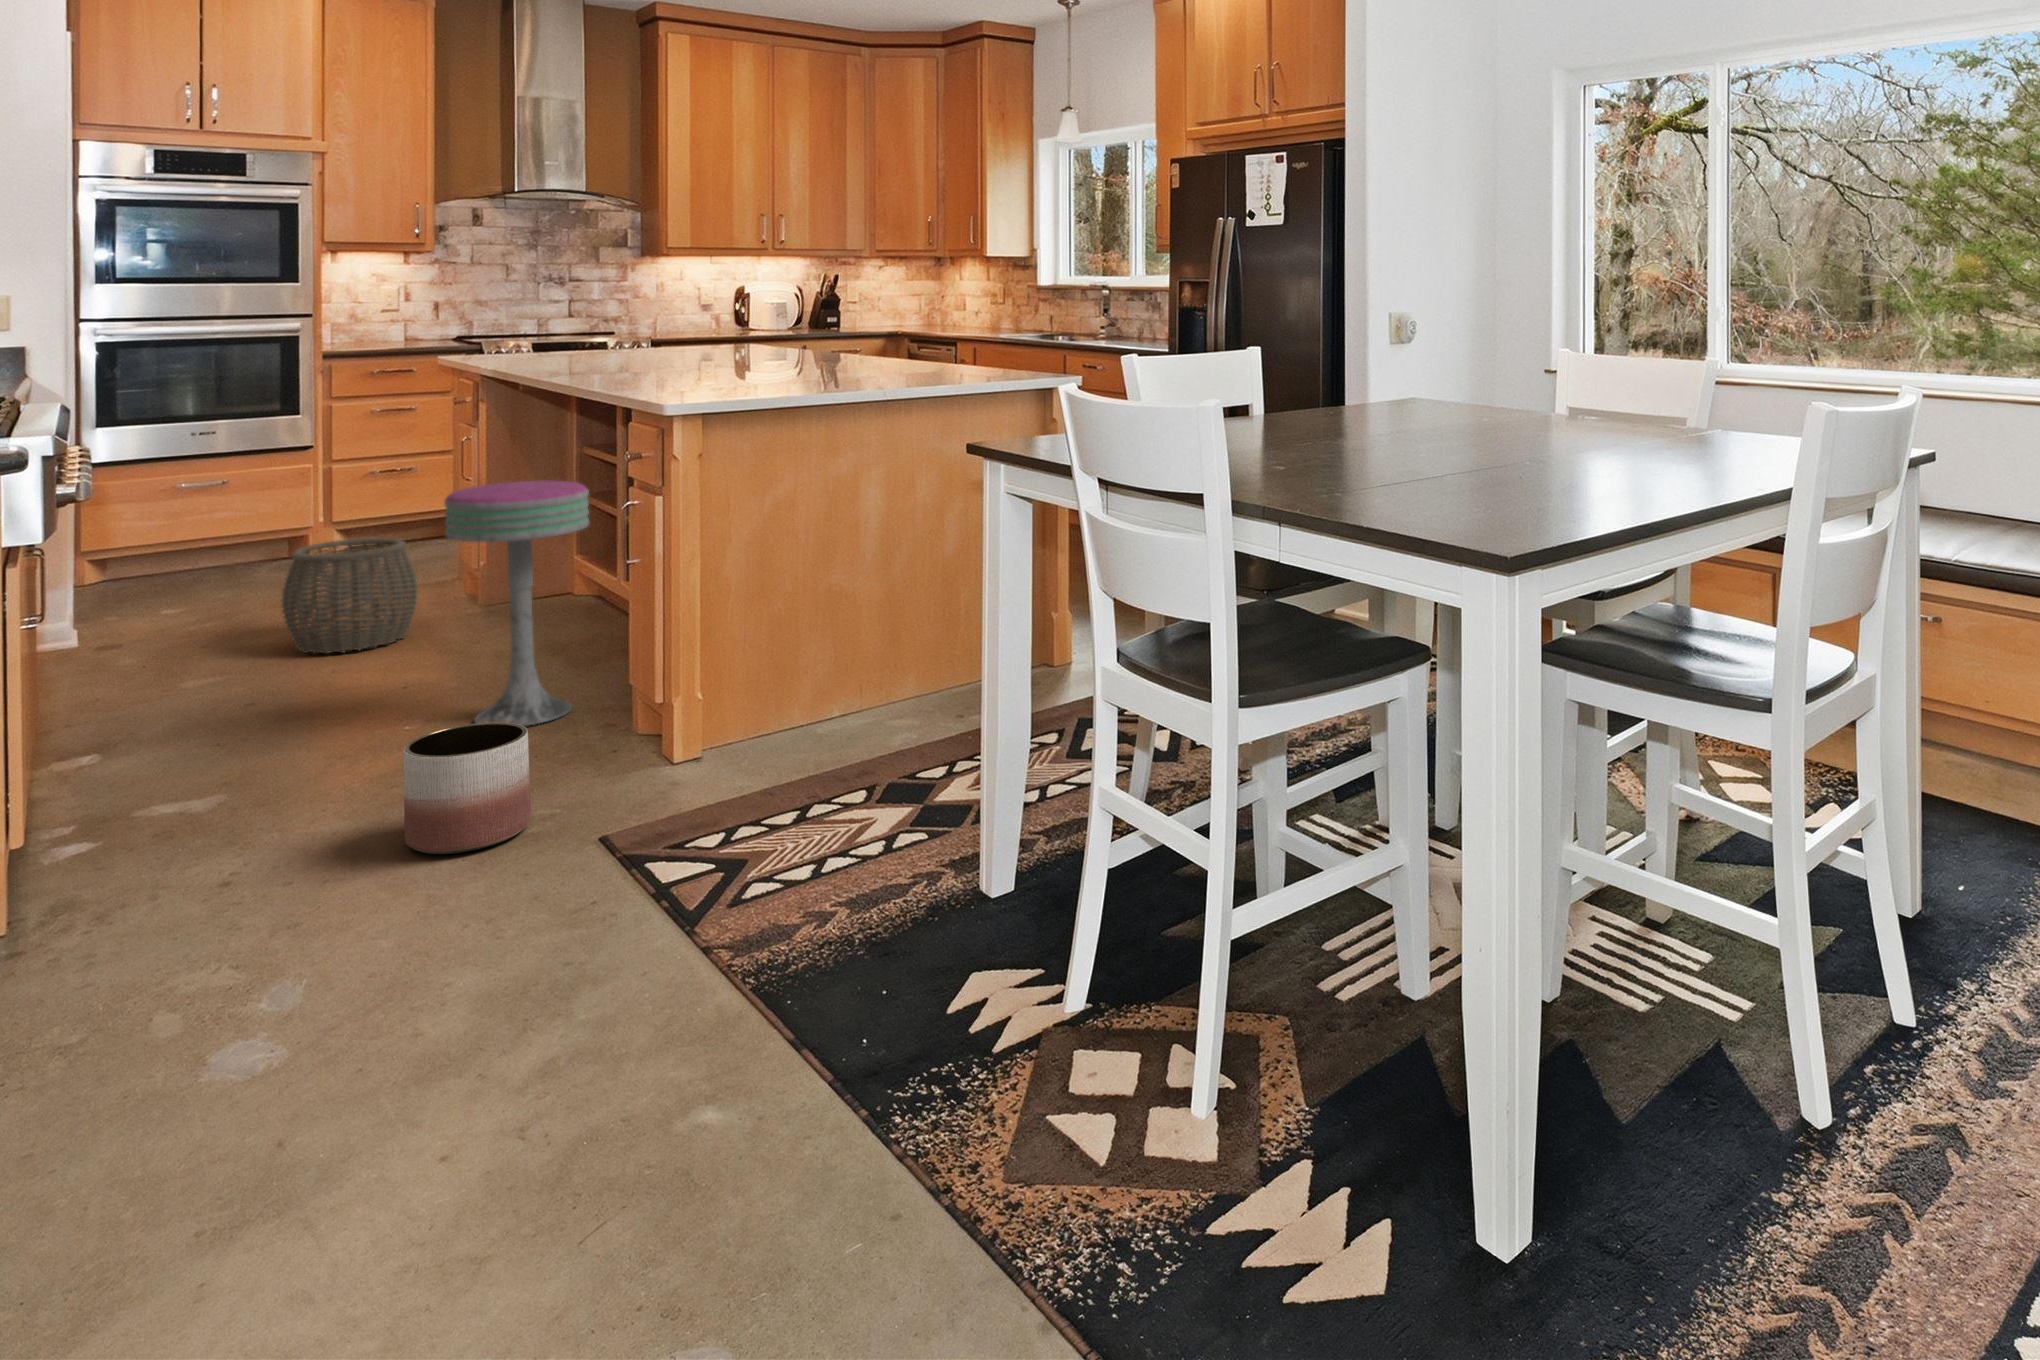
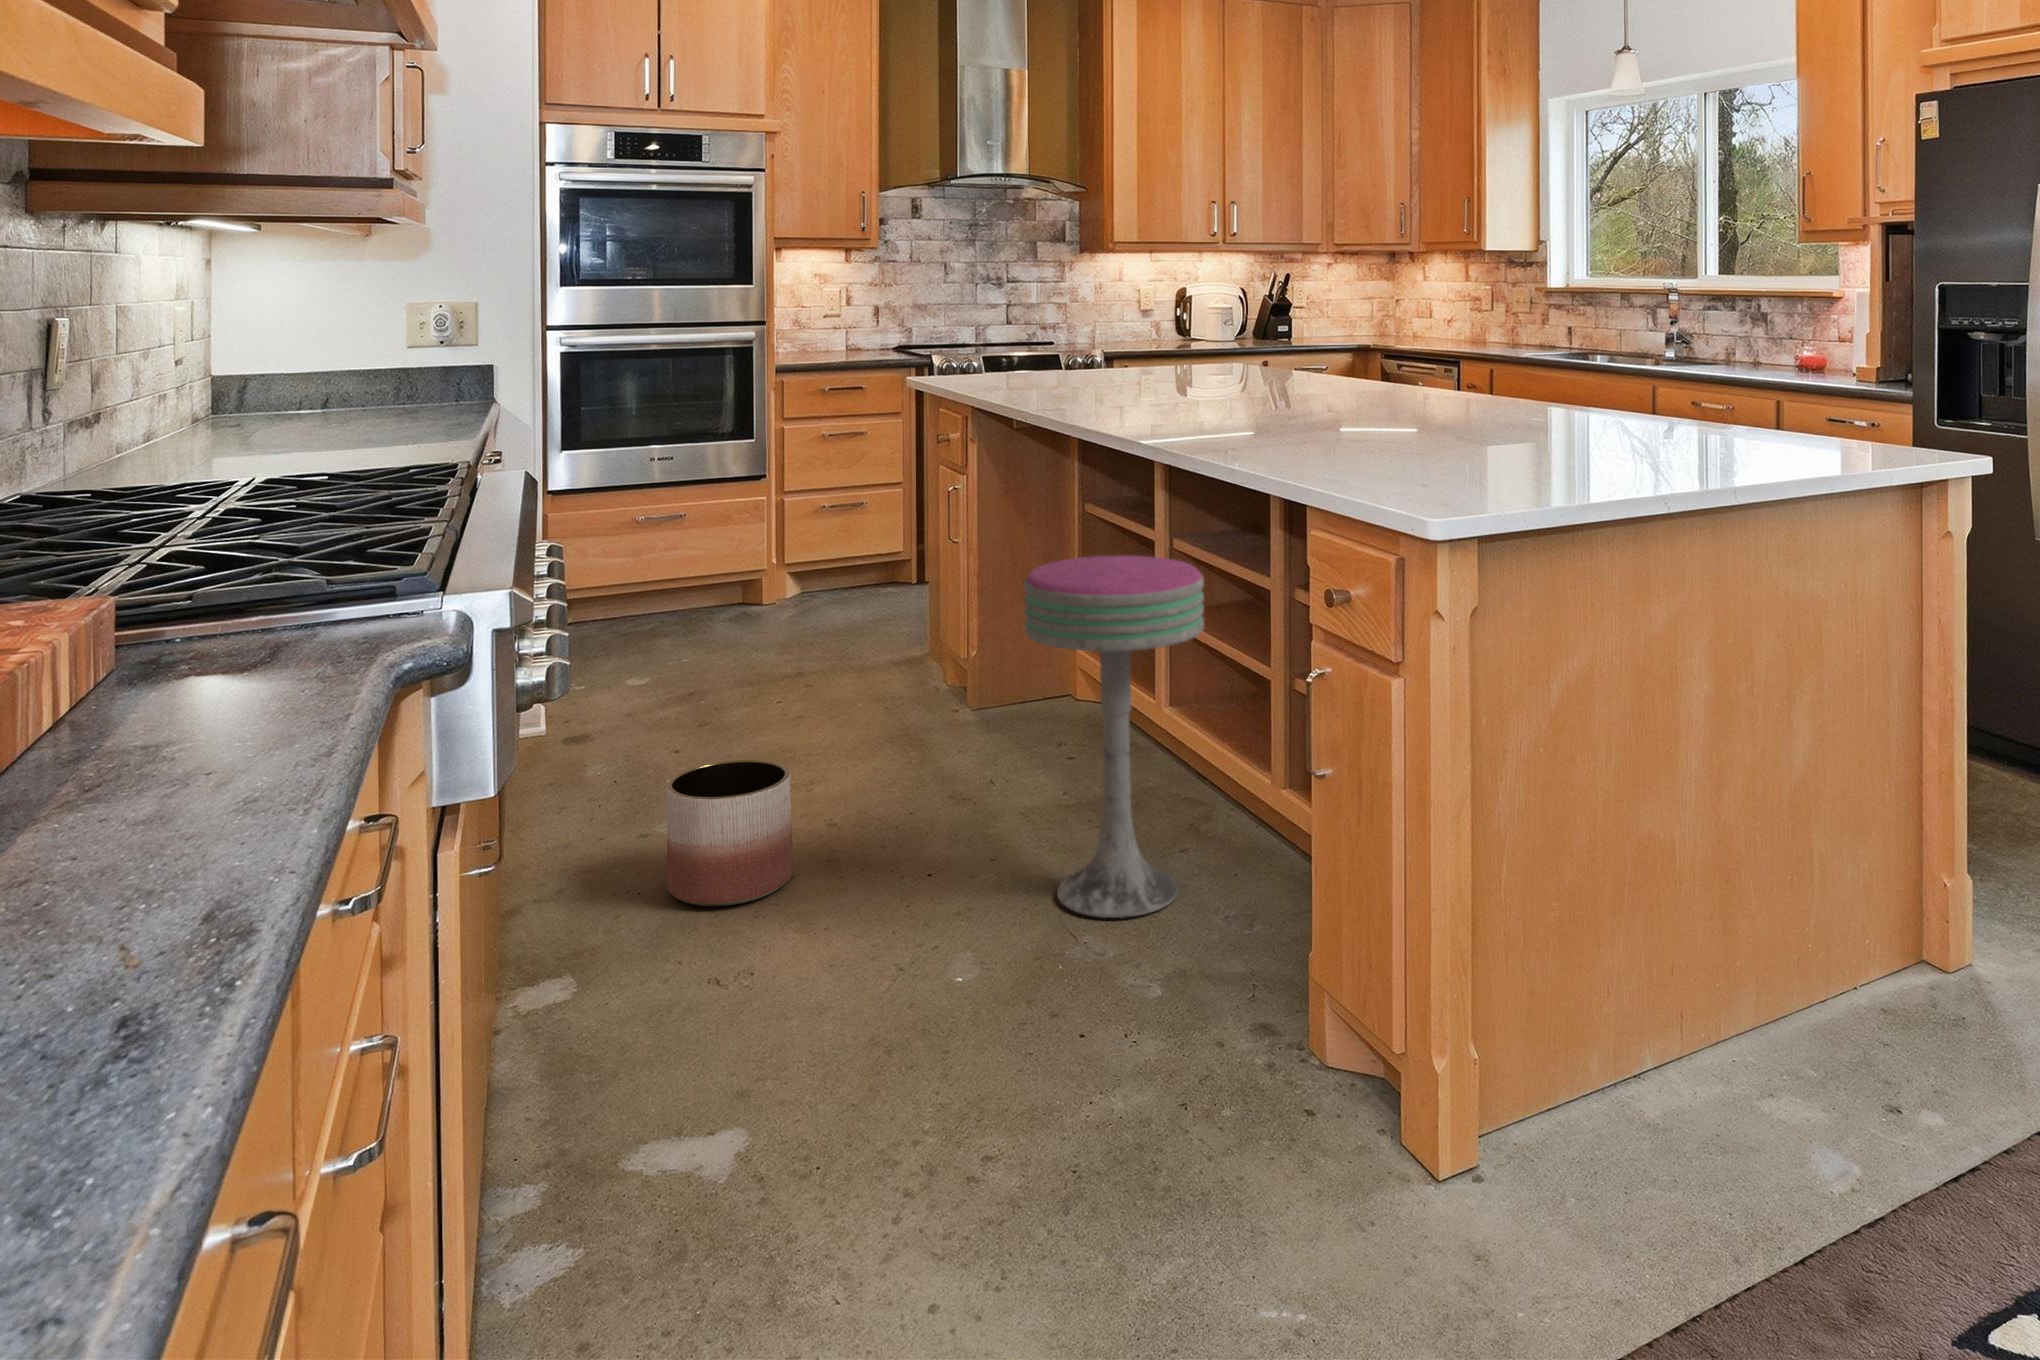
woven basket: present [281,538,418,654] -> none [773,604,923,756]
planter: present [404,722,531,854] -> present [667,760,793,906]

